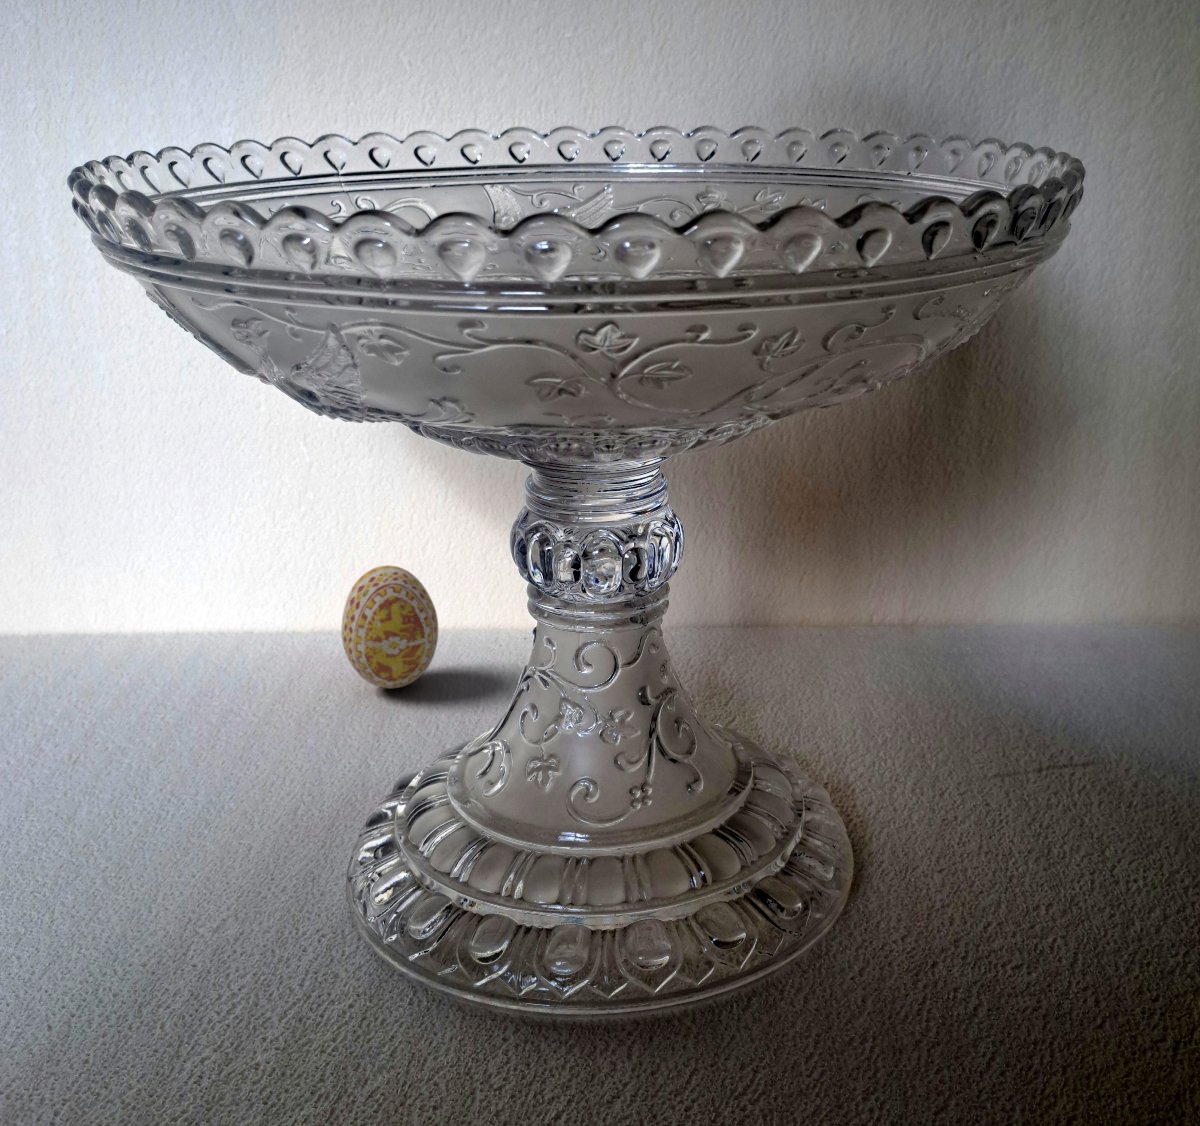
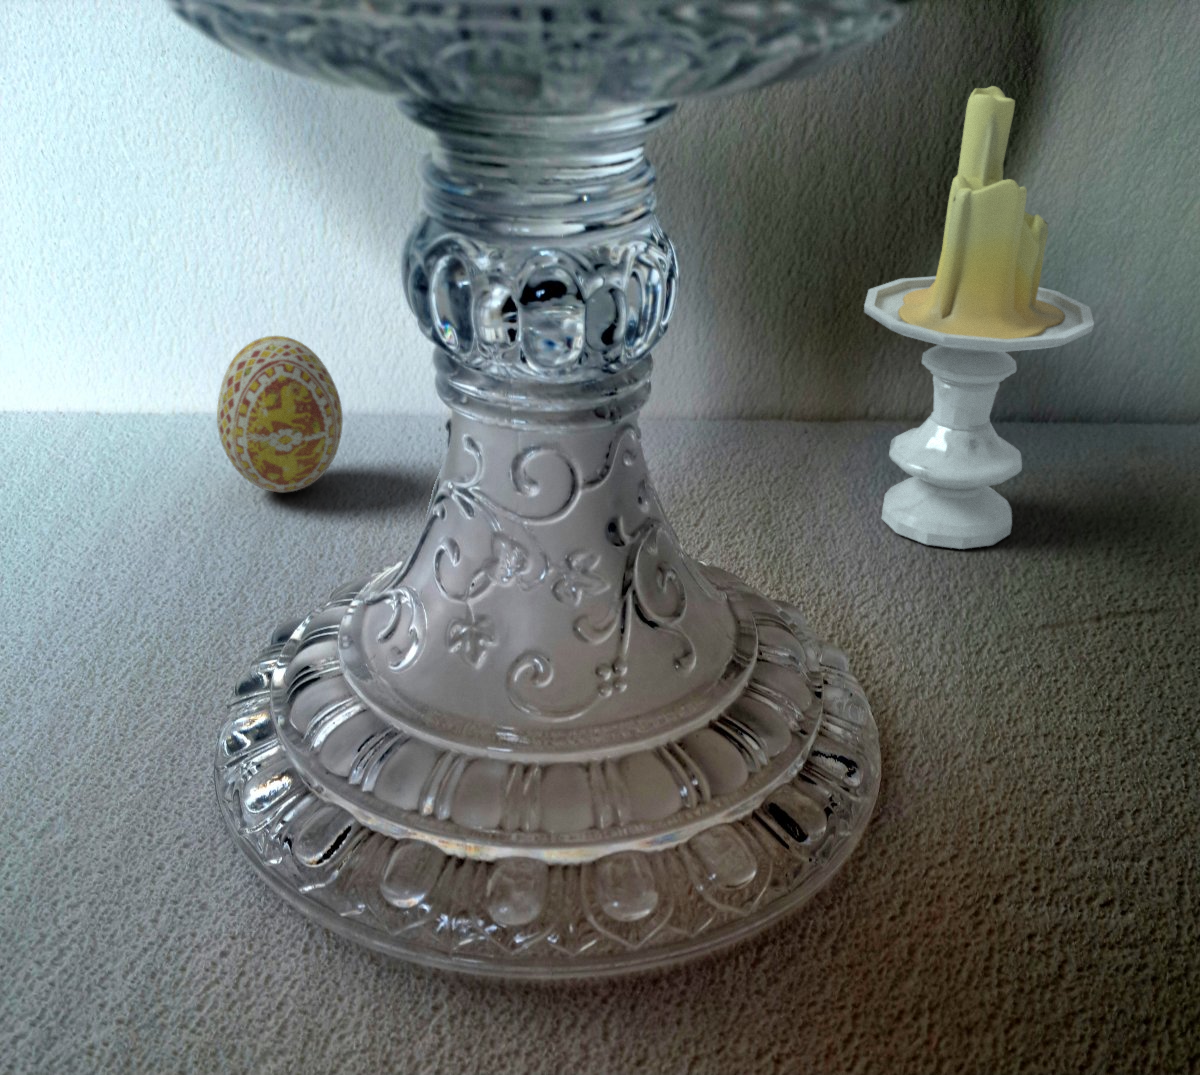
candle: none [842,358,1022,717] -> present [864,86,1094,549]

